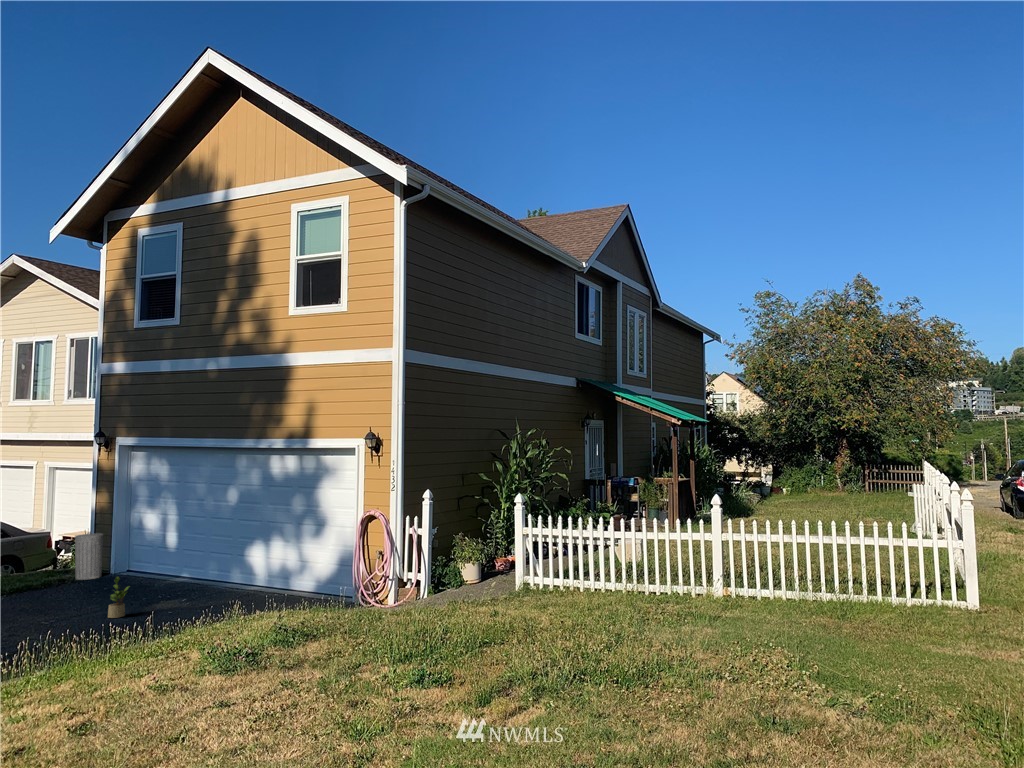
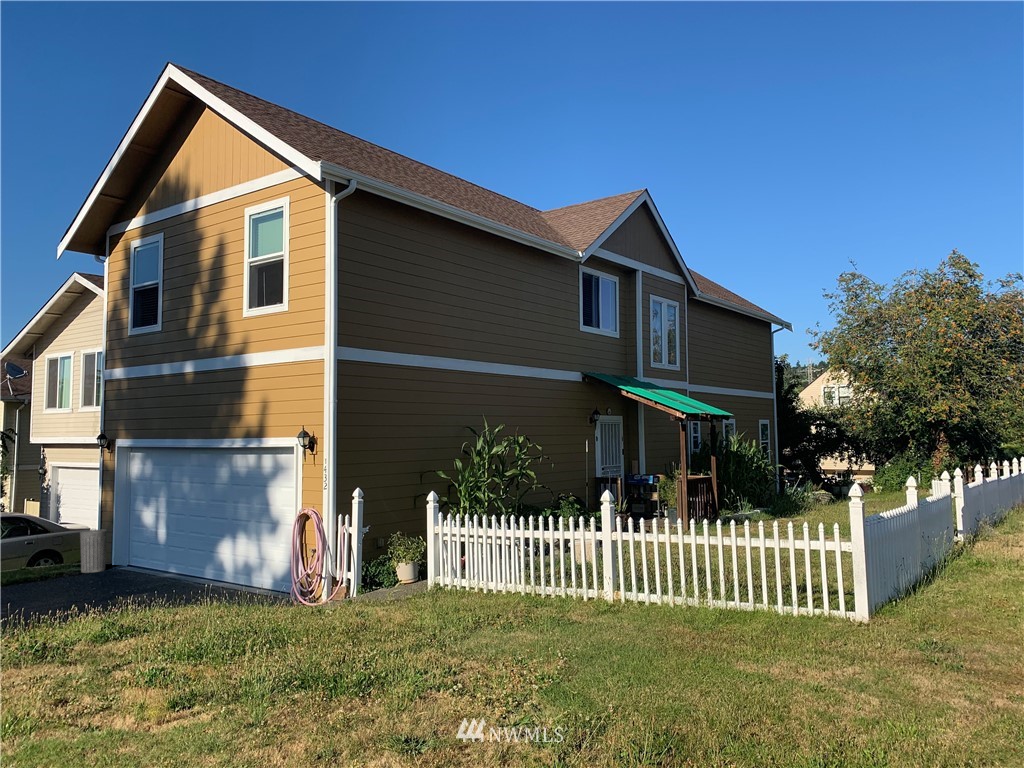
potted plant: present [108,577,128,618] -> none [59,569,81,608]

